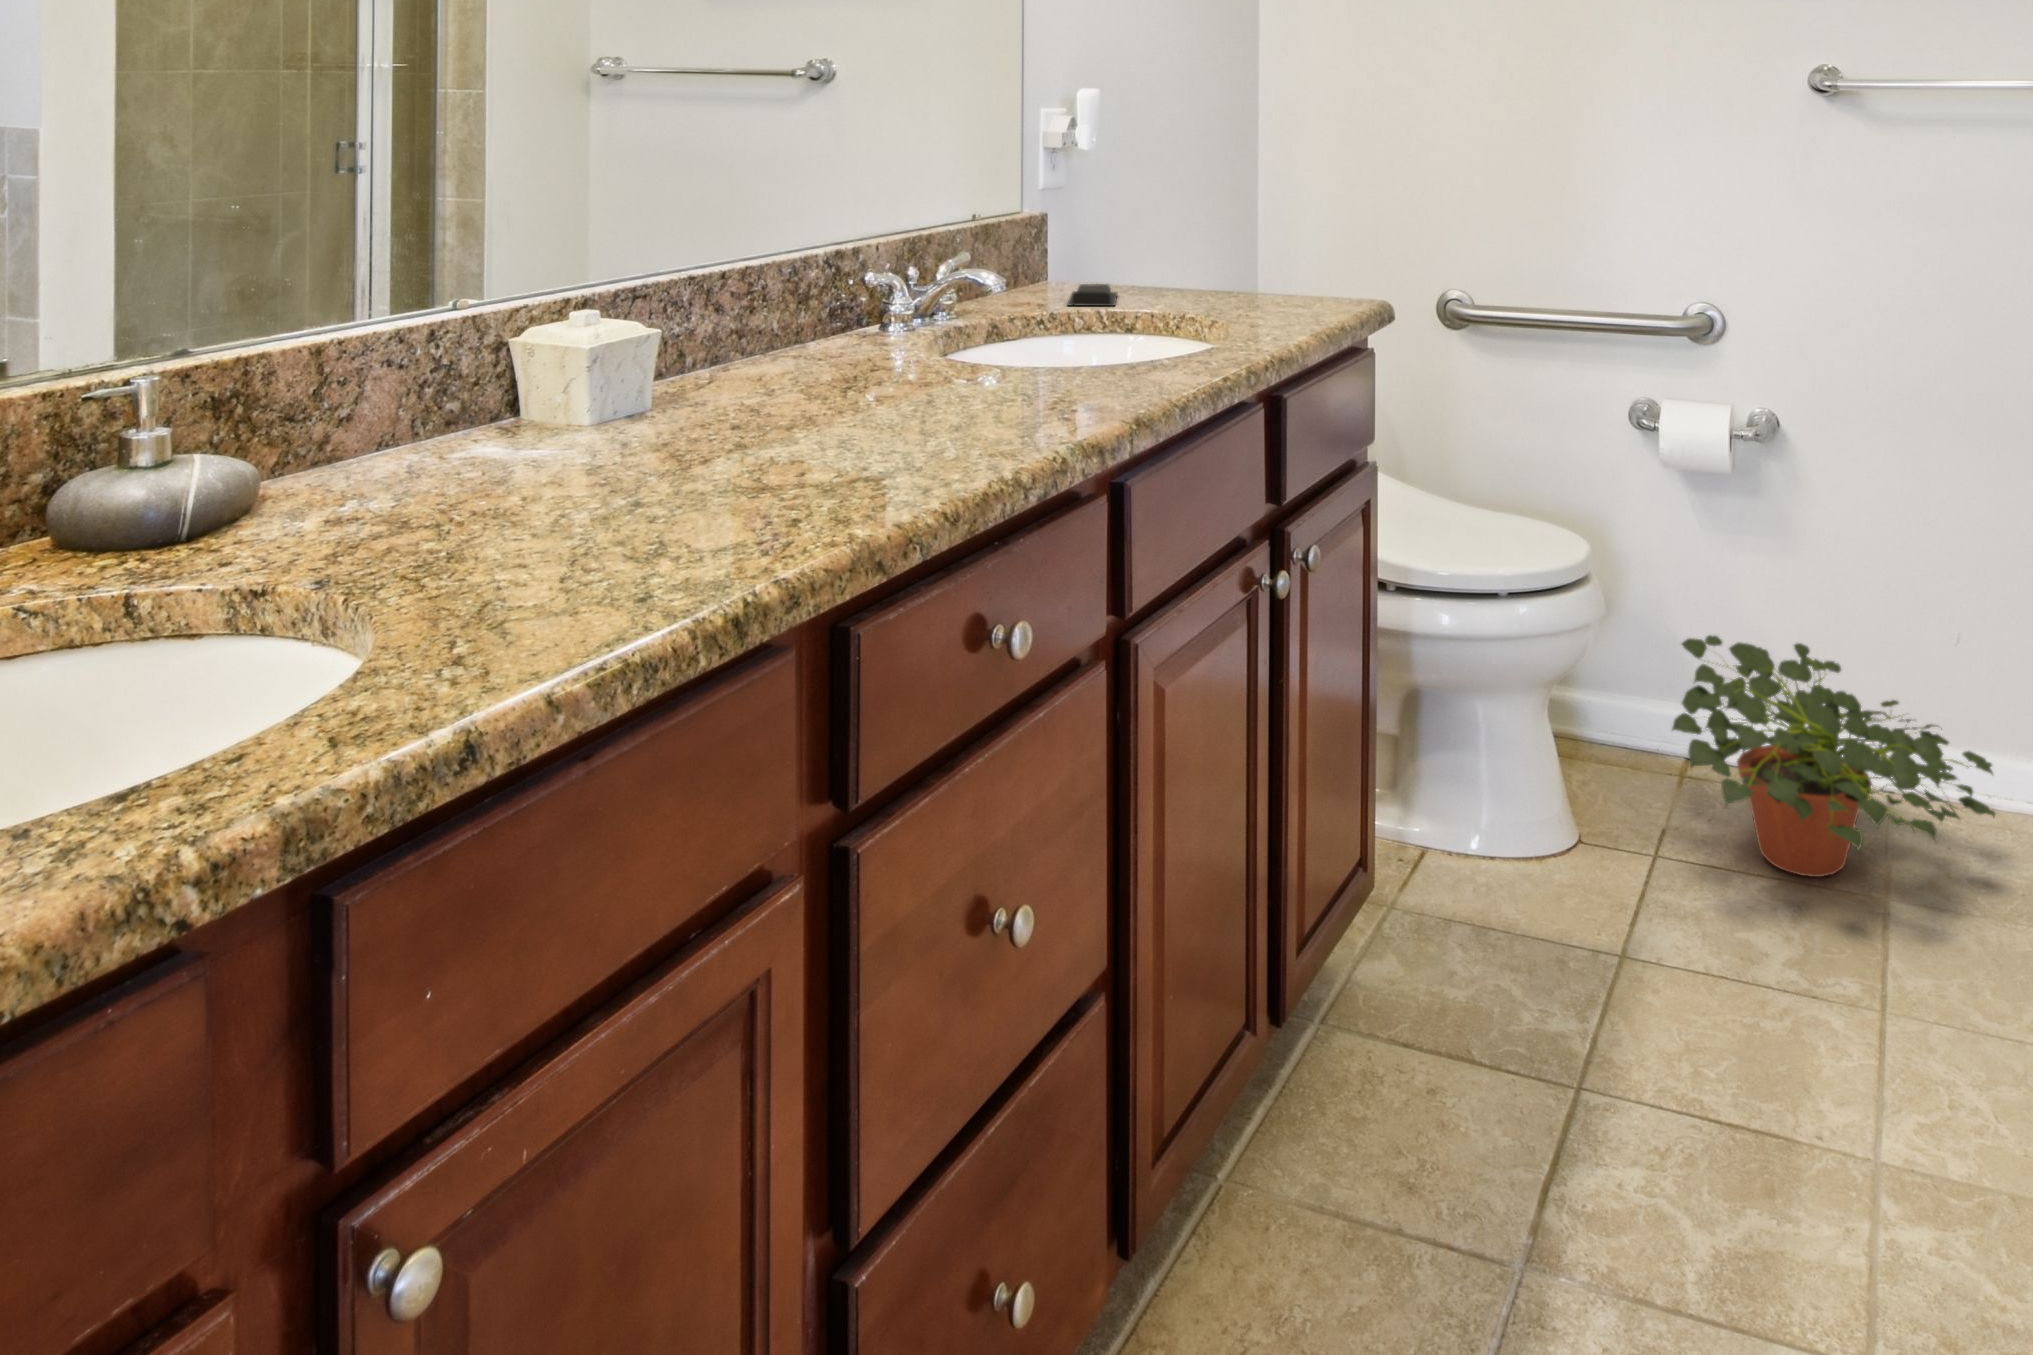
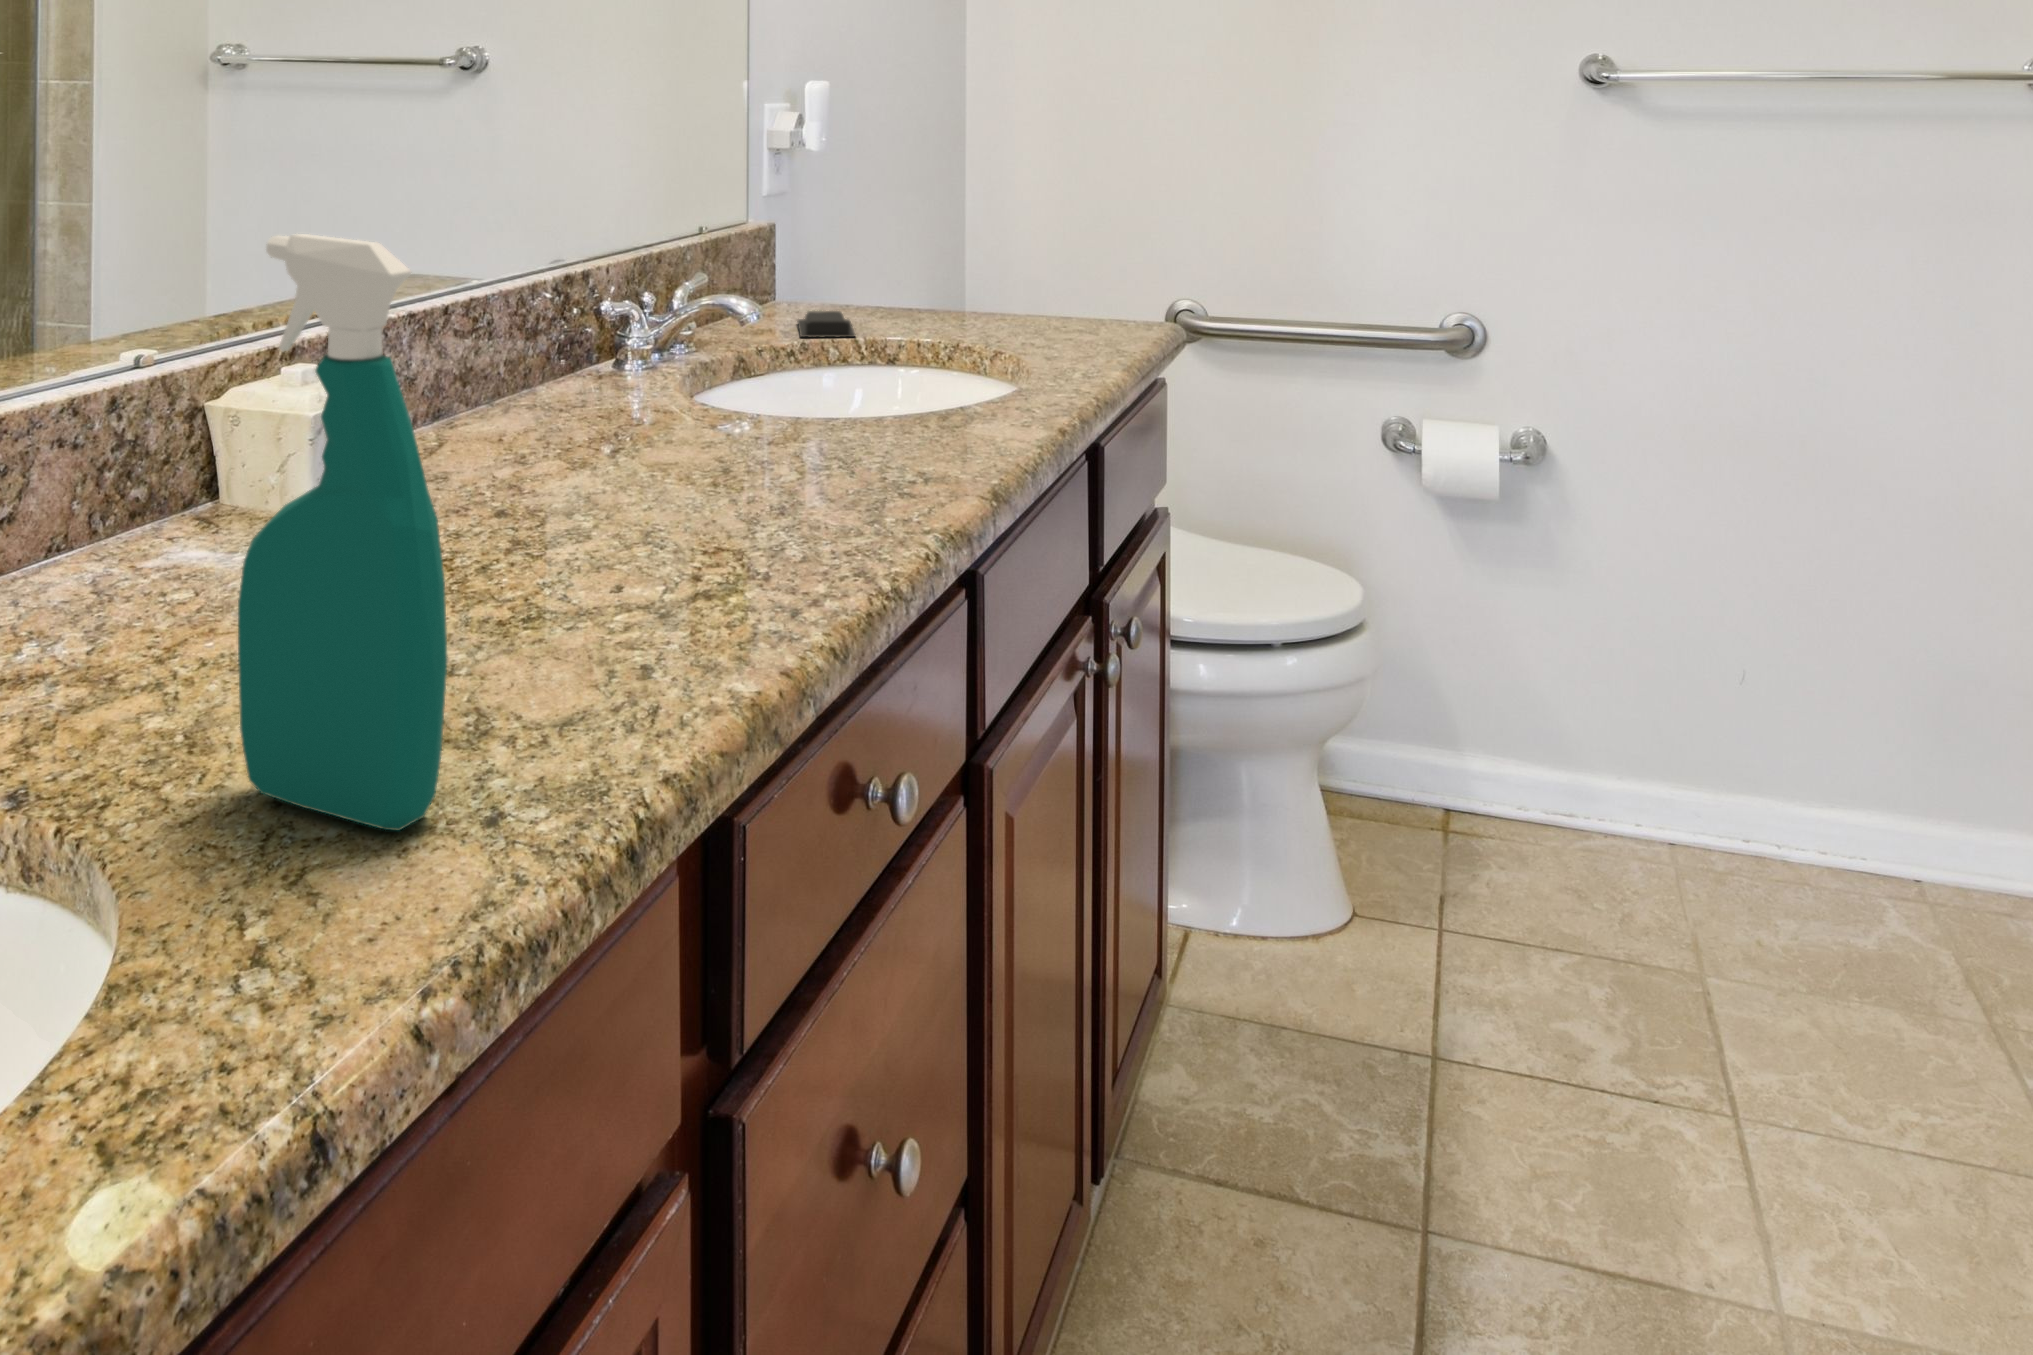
spray bottle: none [467,191,606,608] -> present [238,234,448,830]
potted plant: present [1672,635,1995,877] -> none [1449,687,1821,959]

